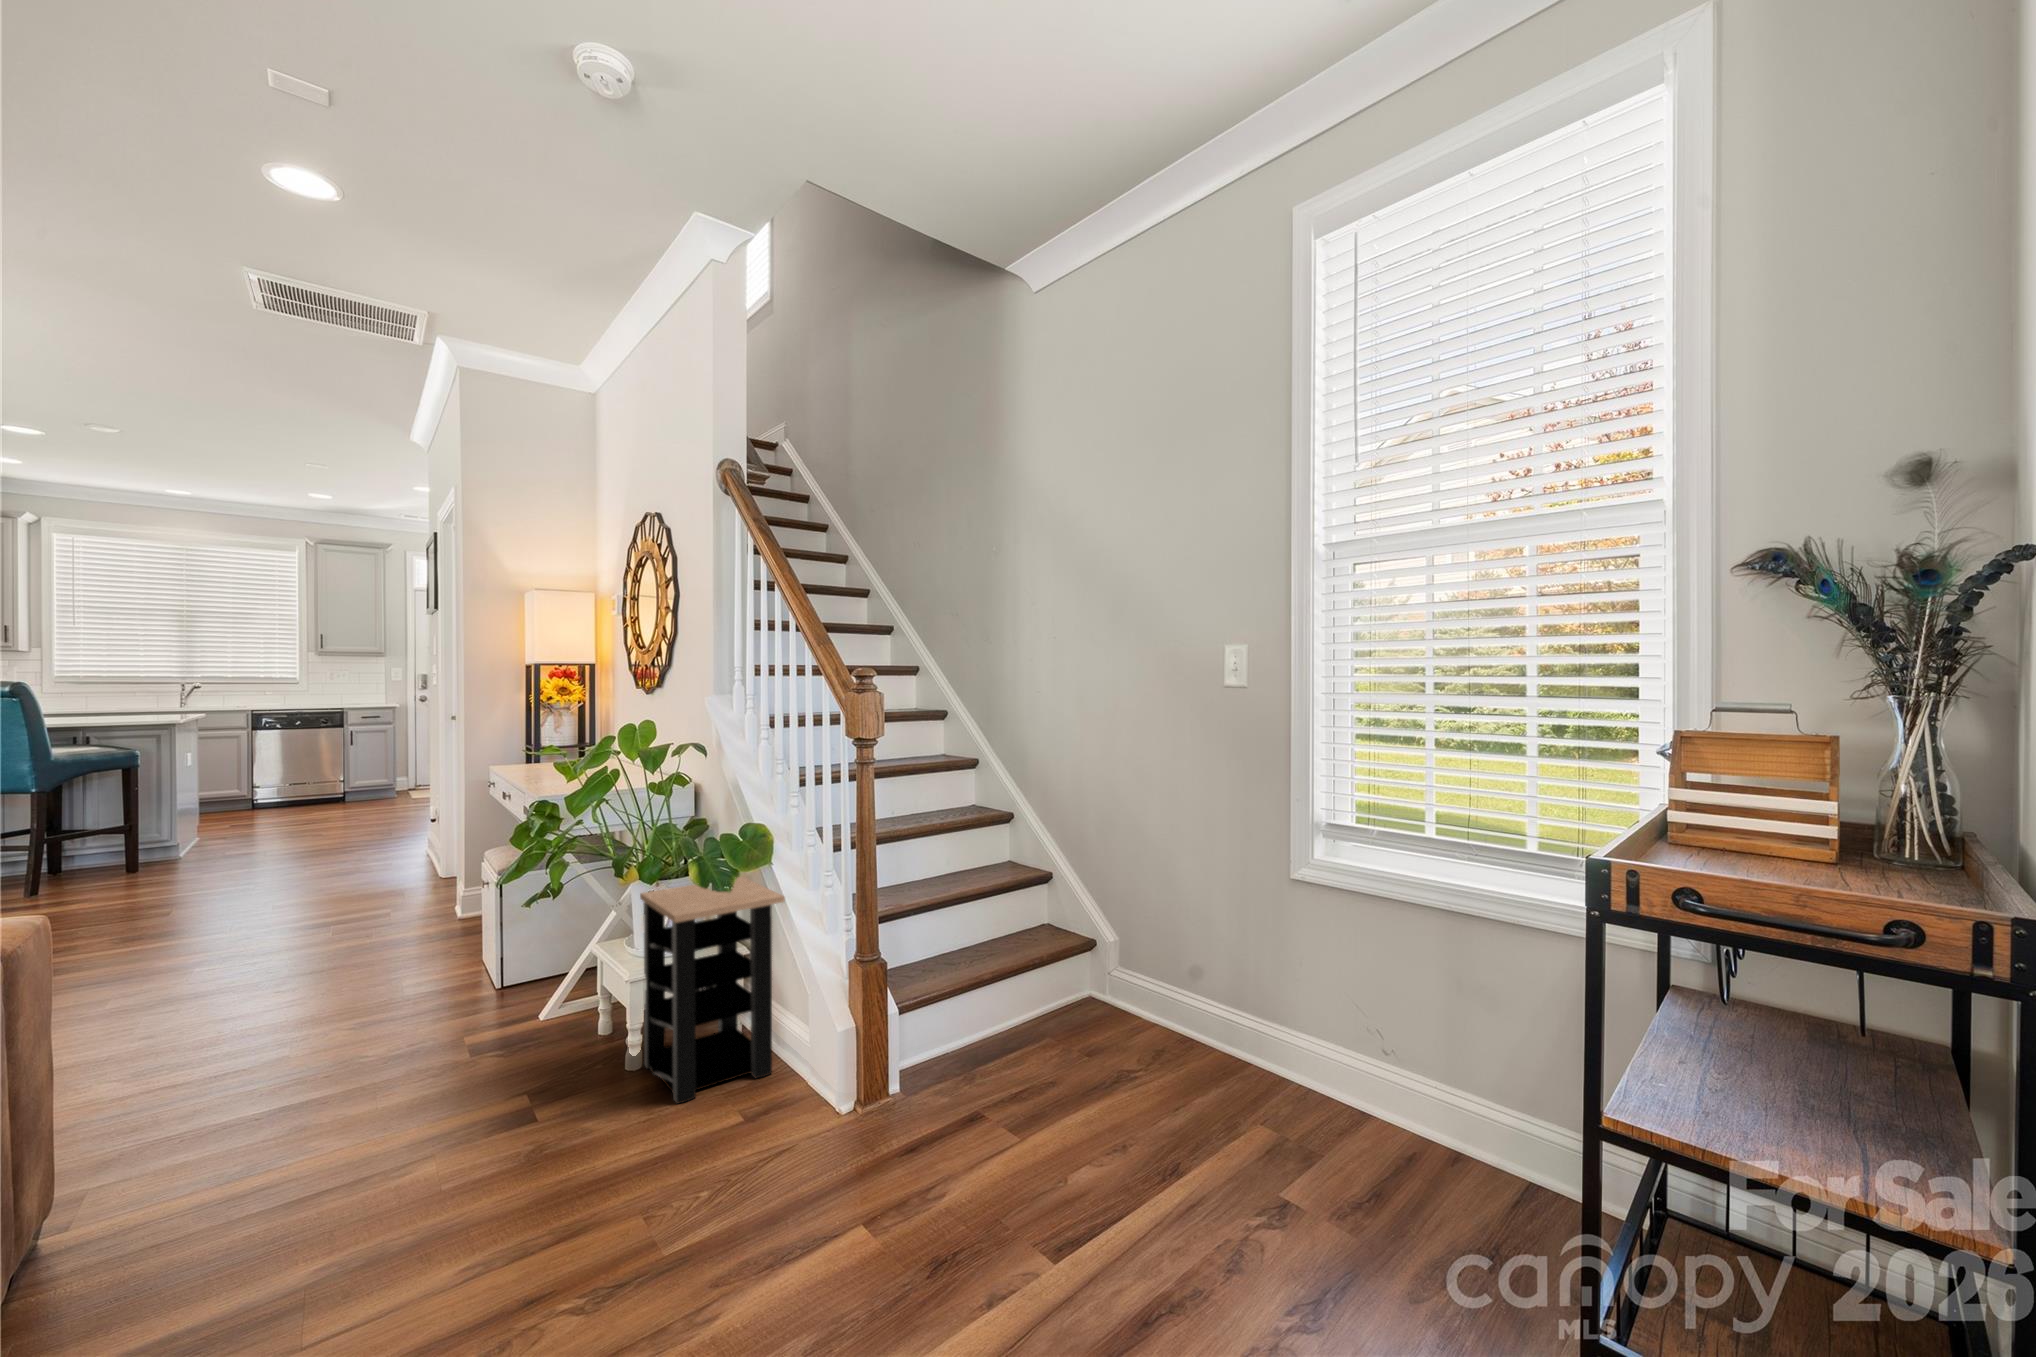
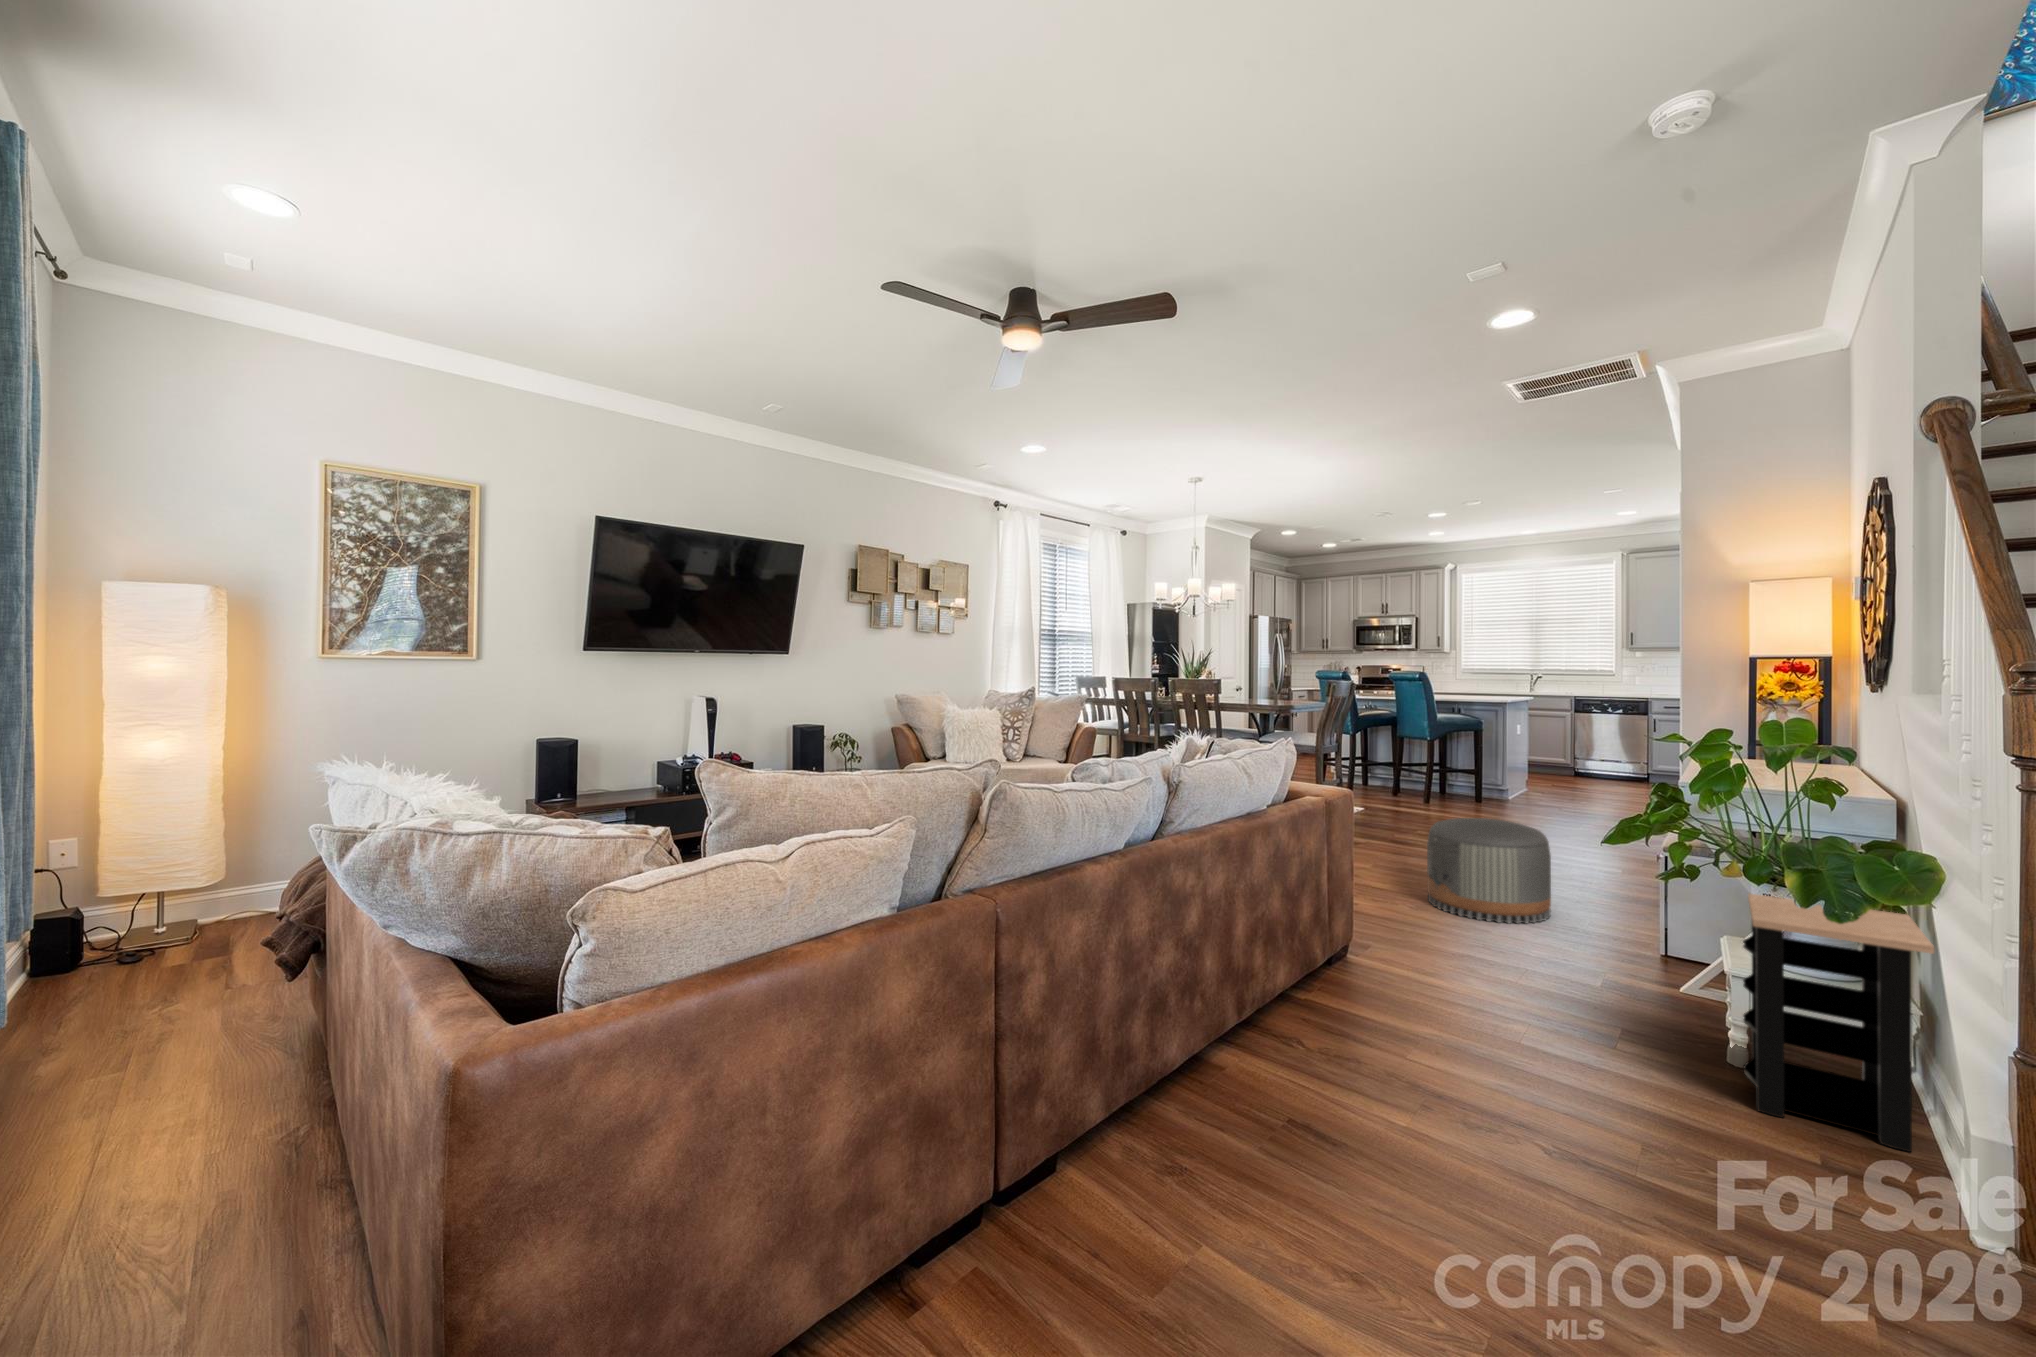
pouf: none [148,884,353,1049] -> present [1427,818,1551,924]

